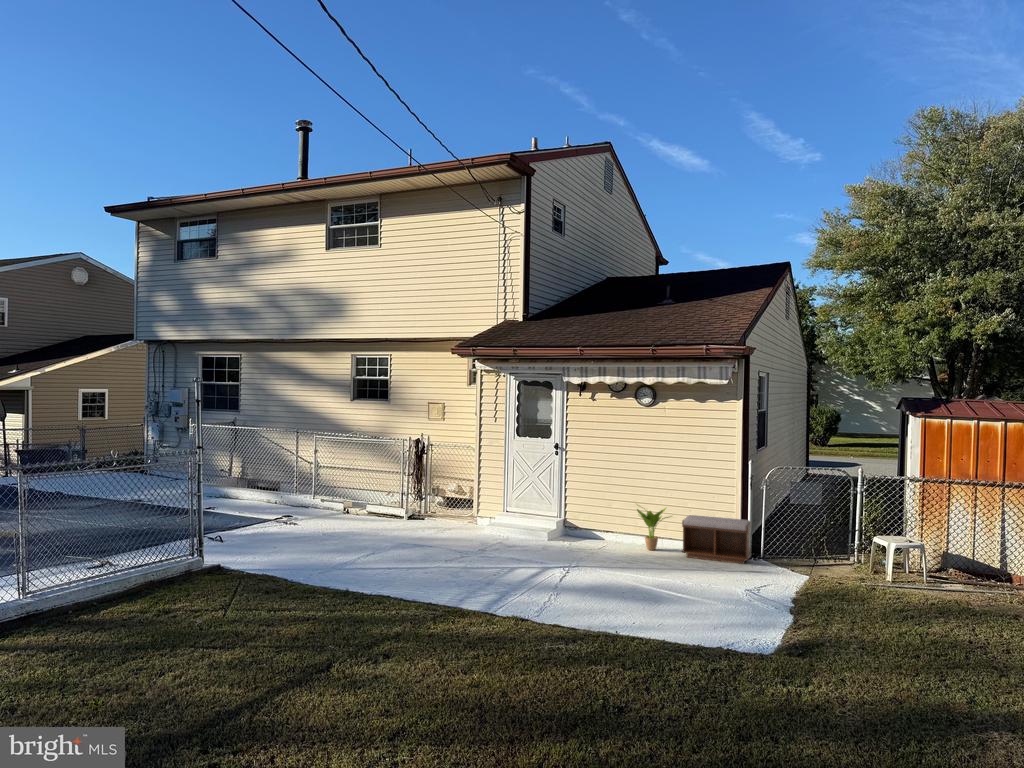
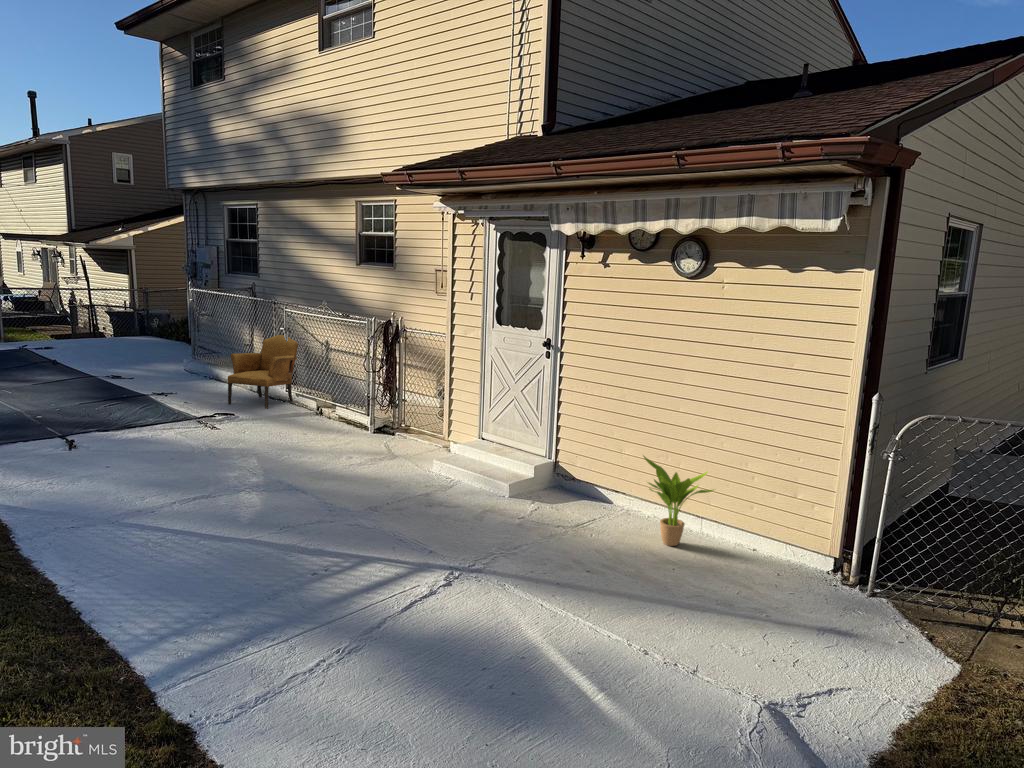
armchair: none [267,456,319,513] -> present [228,335,298,409]
bench: present [682,515,751,564] -> none [713,494,869,615]

